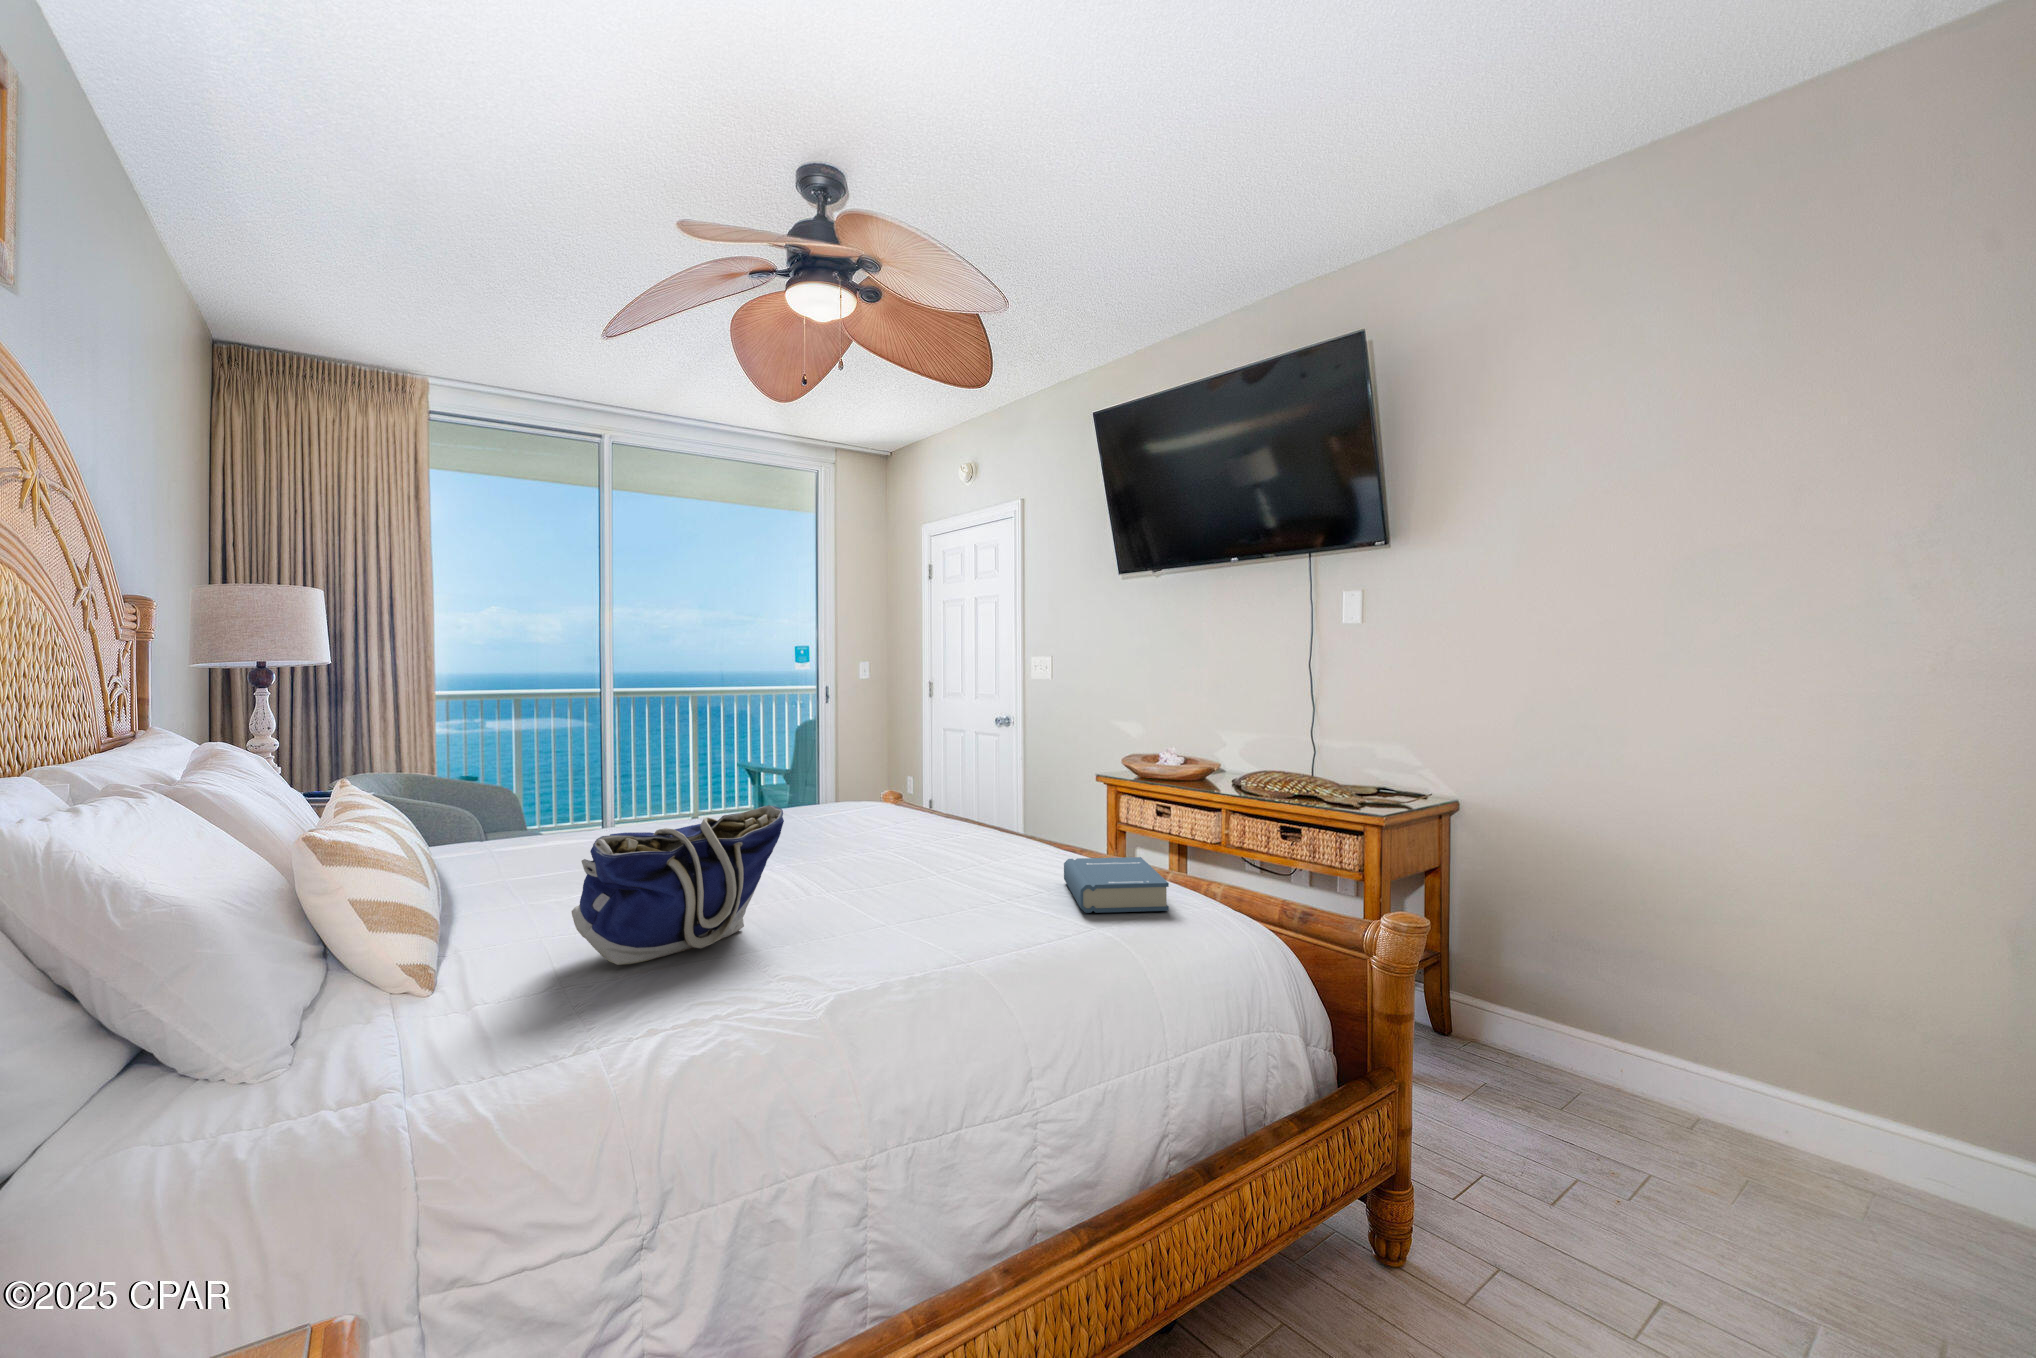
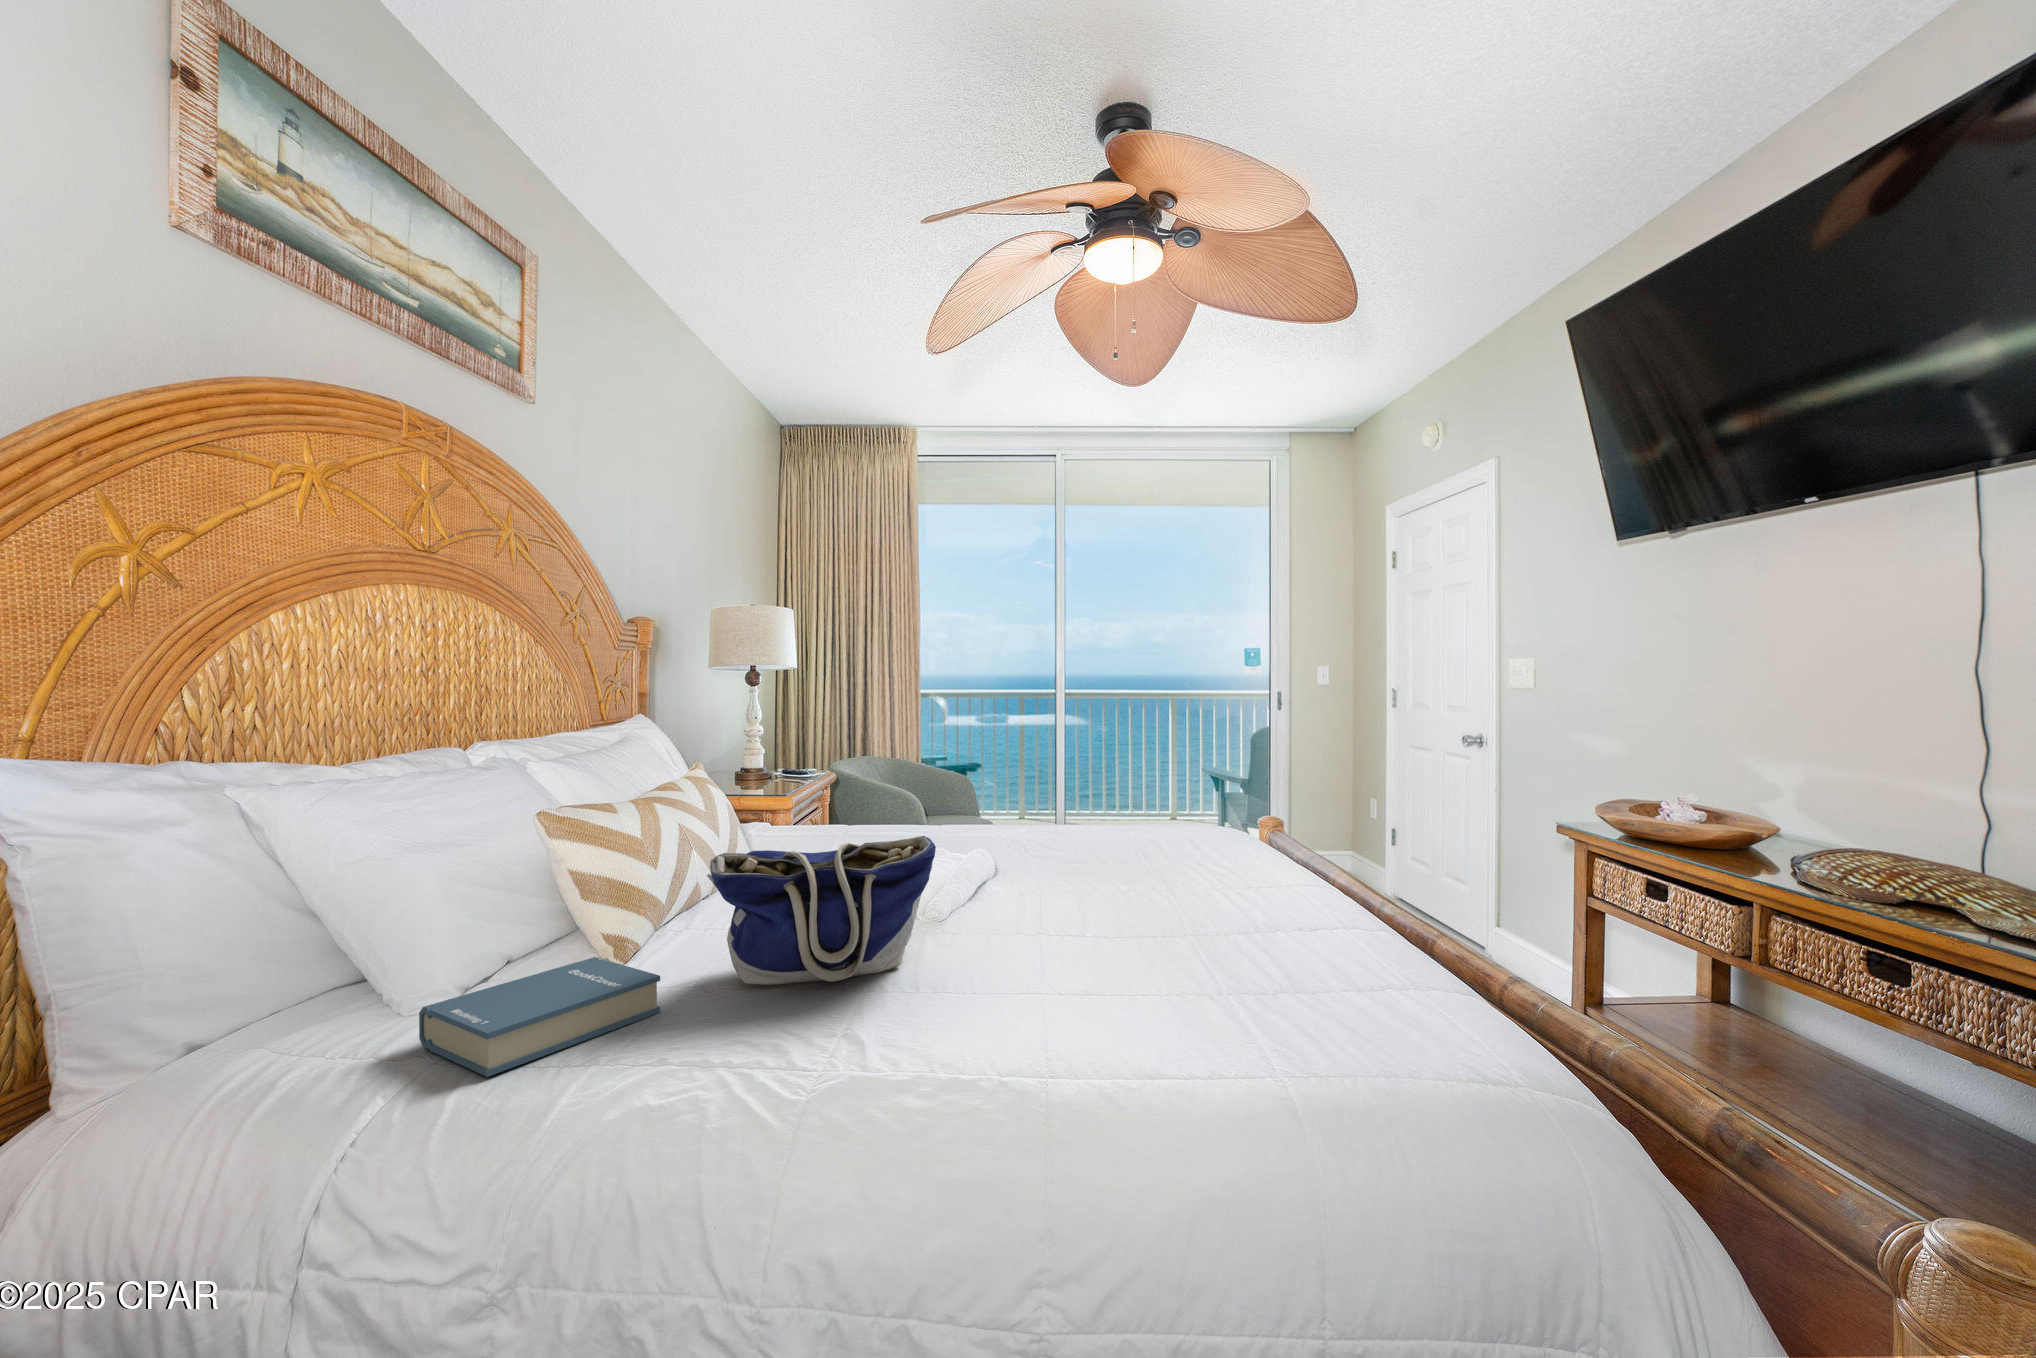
hardback book: present [1064,857,1169,913] -> present [419,957,660,1077]

